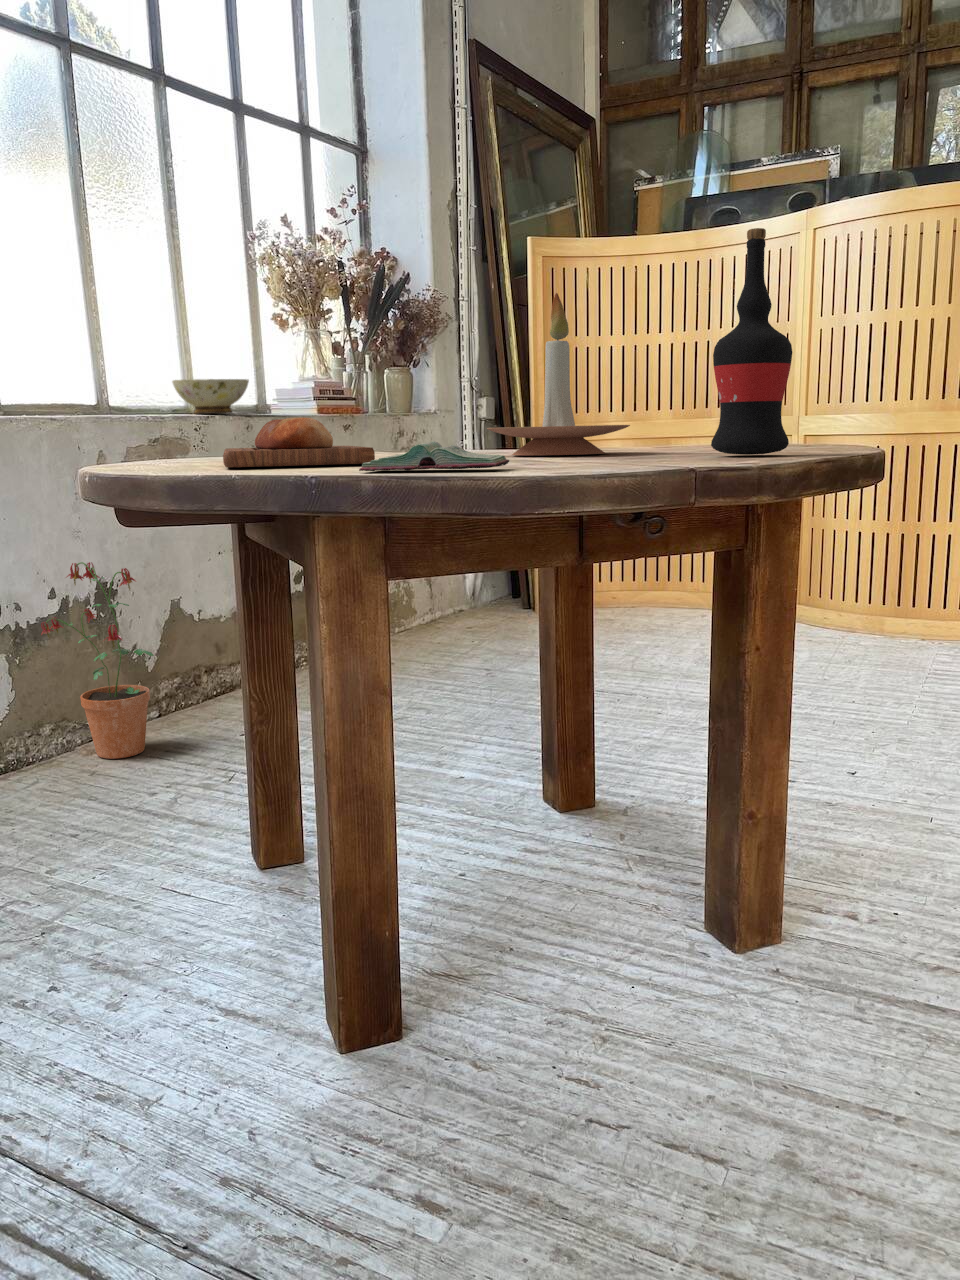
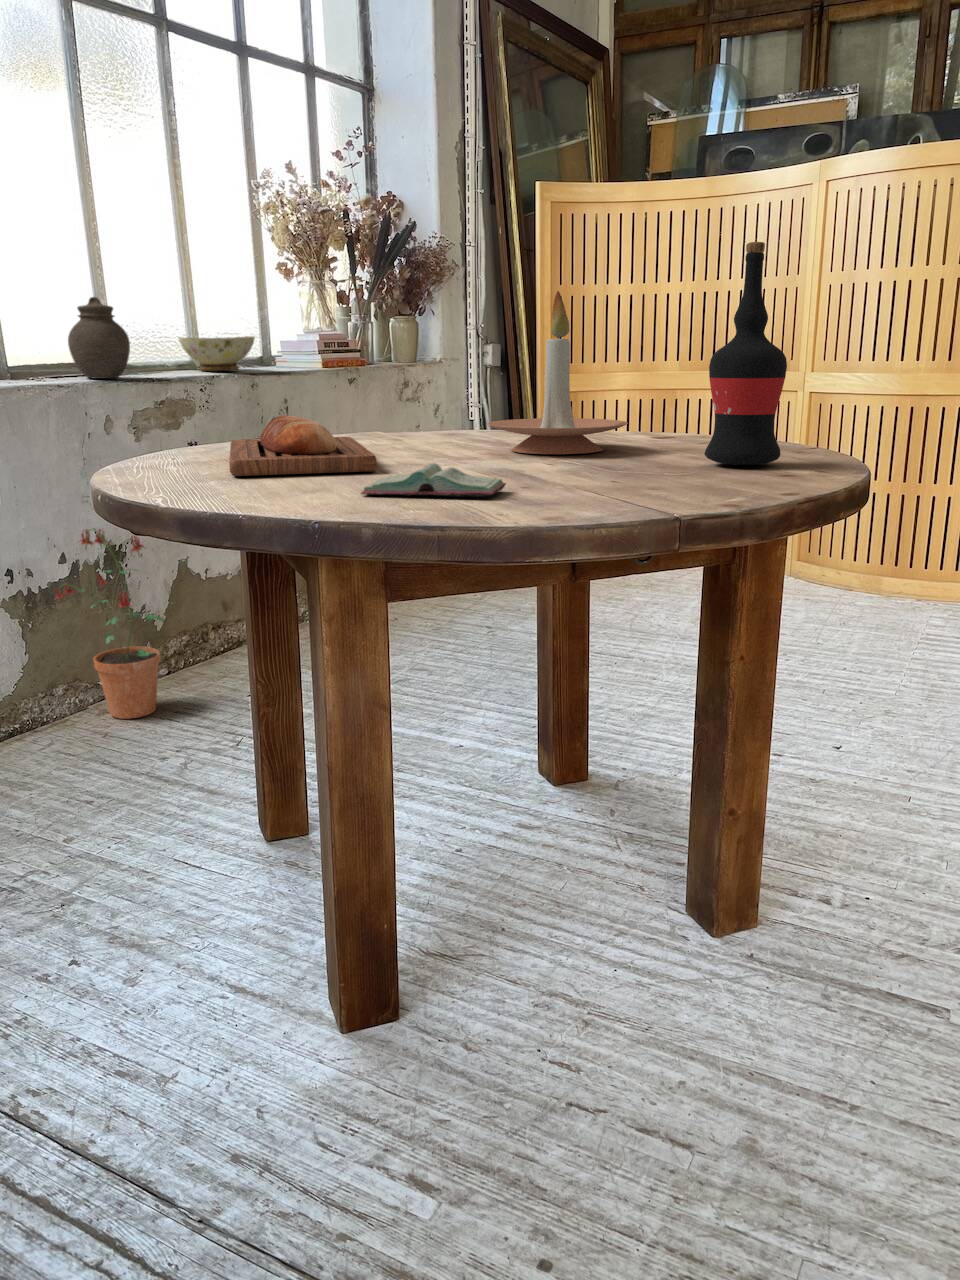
jar: none [60,334,123,416] -> present [68,297,130,378]

